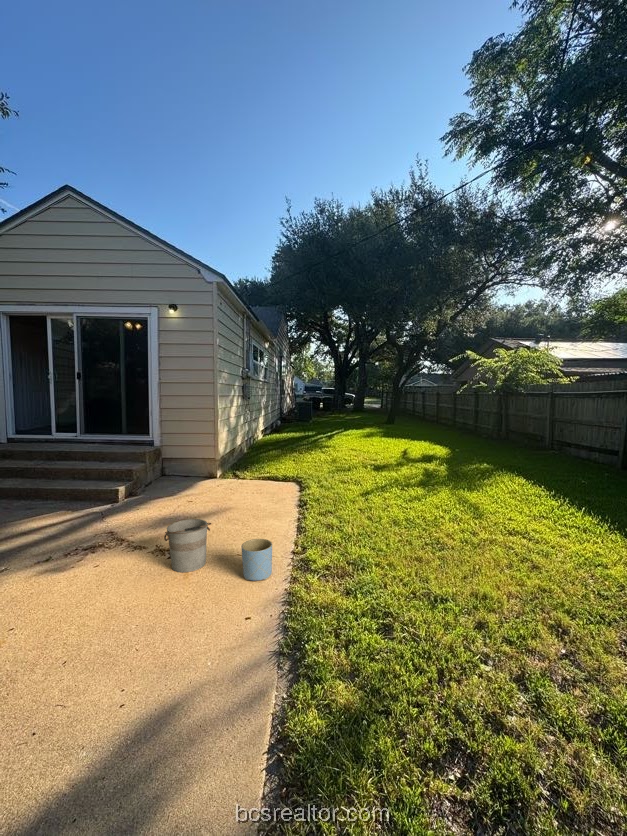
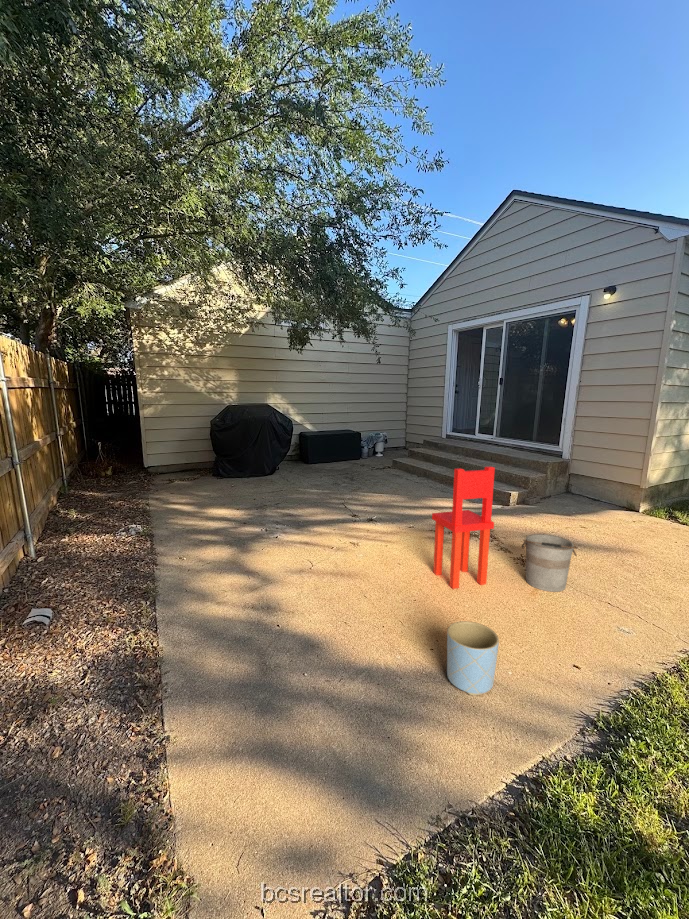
chair: none [64,471,141,615] -> present [432,466,495,589]
planter: present [241,539,272,581] -> present [447,621,499,695]

